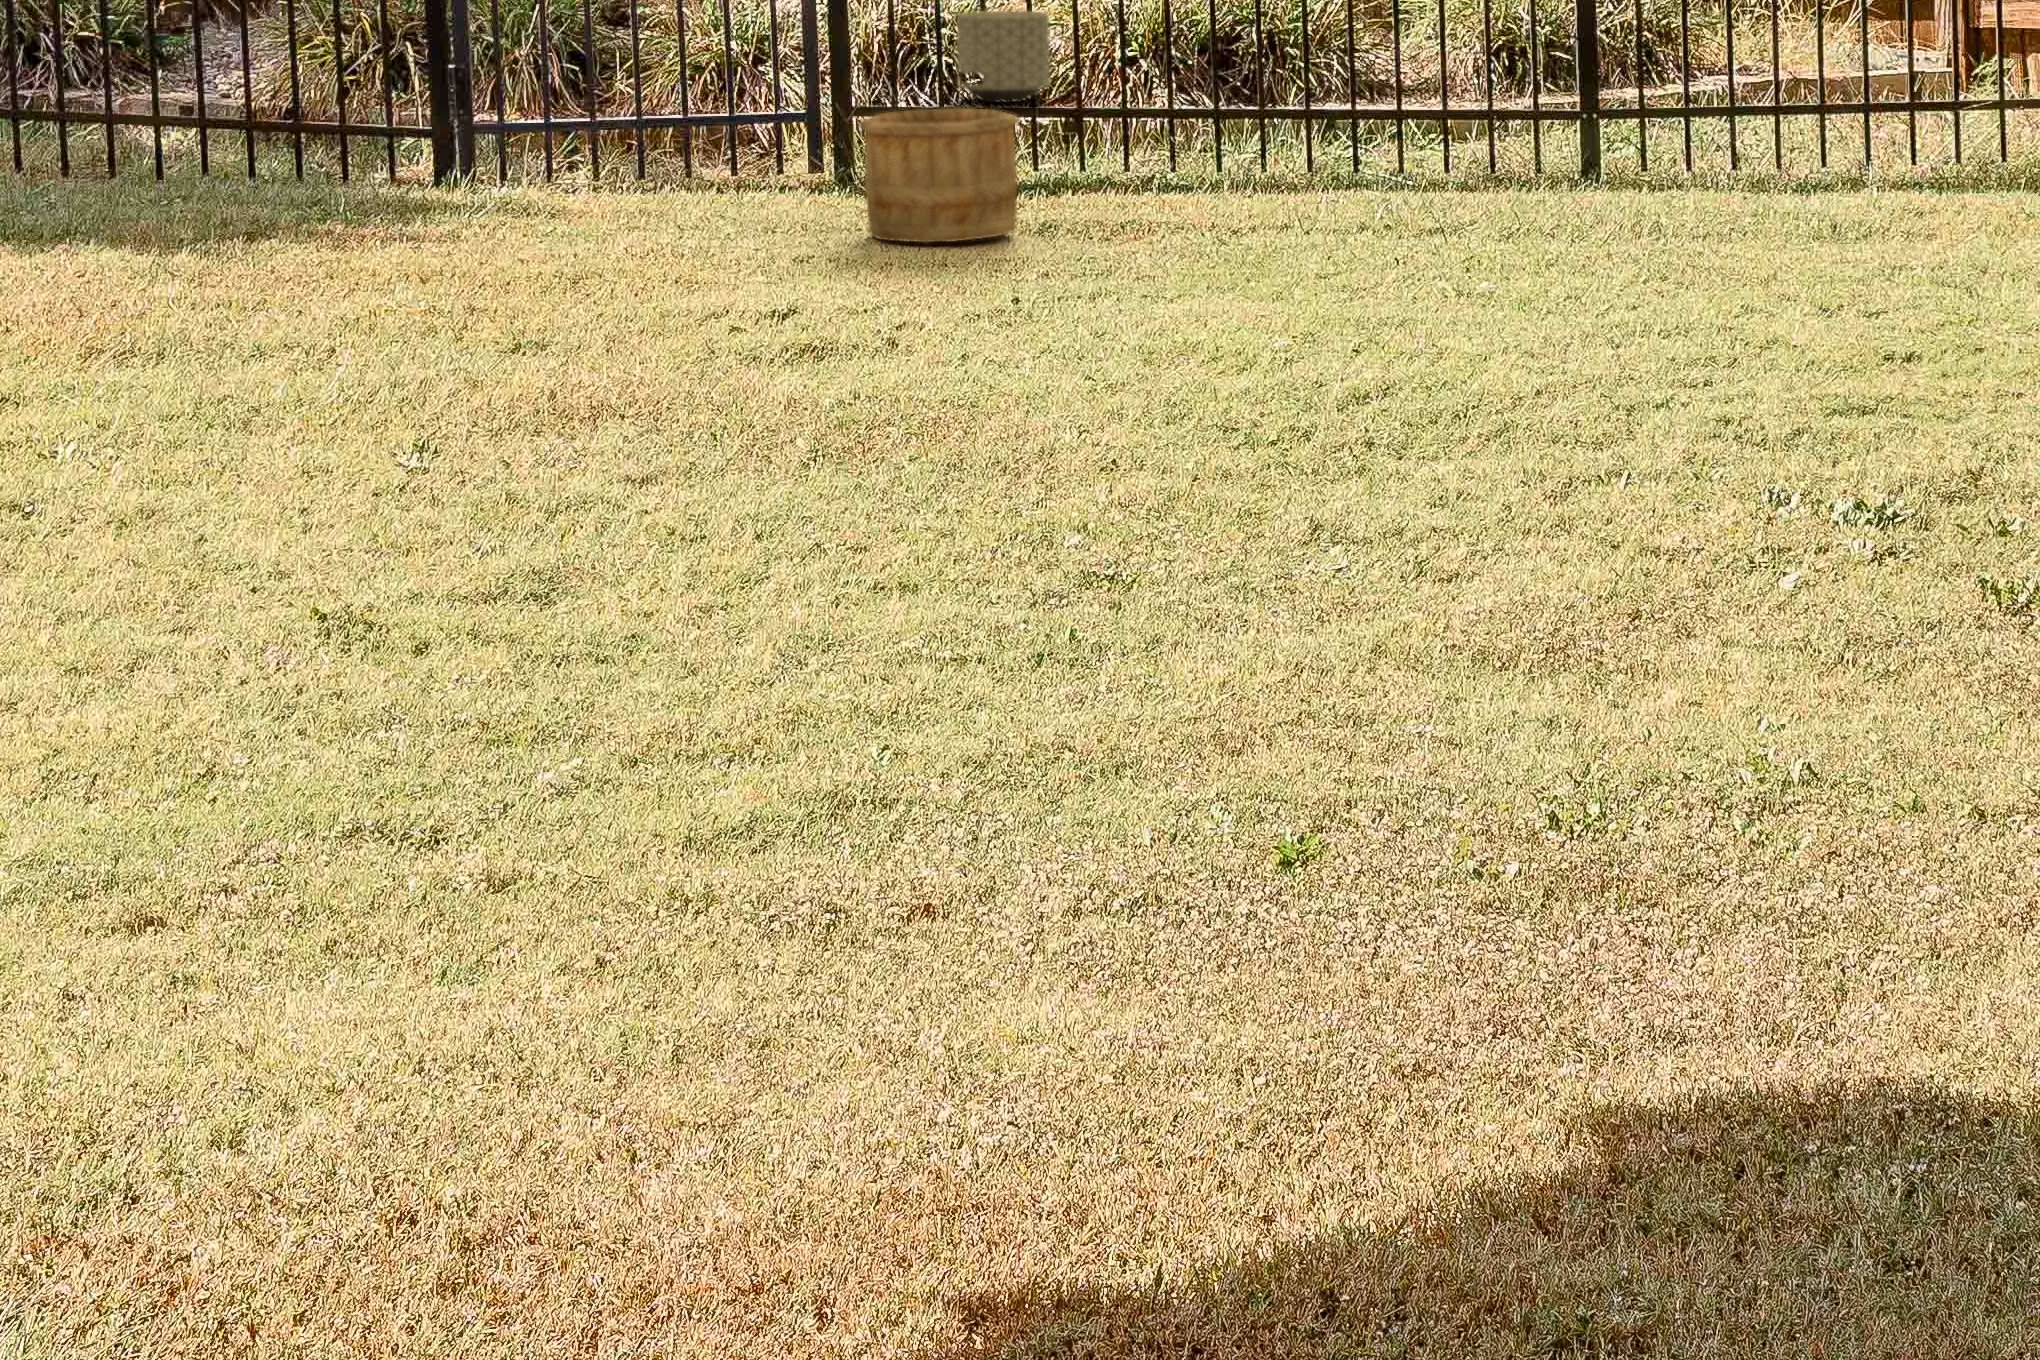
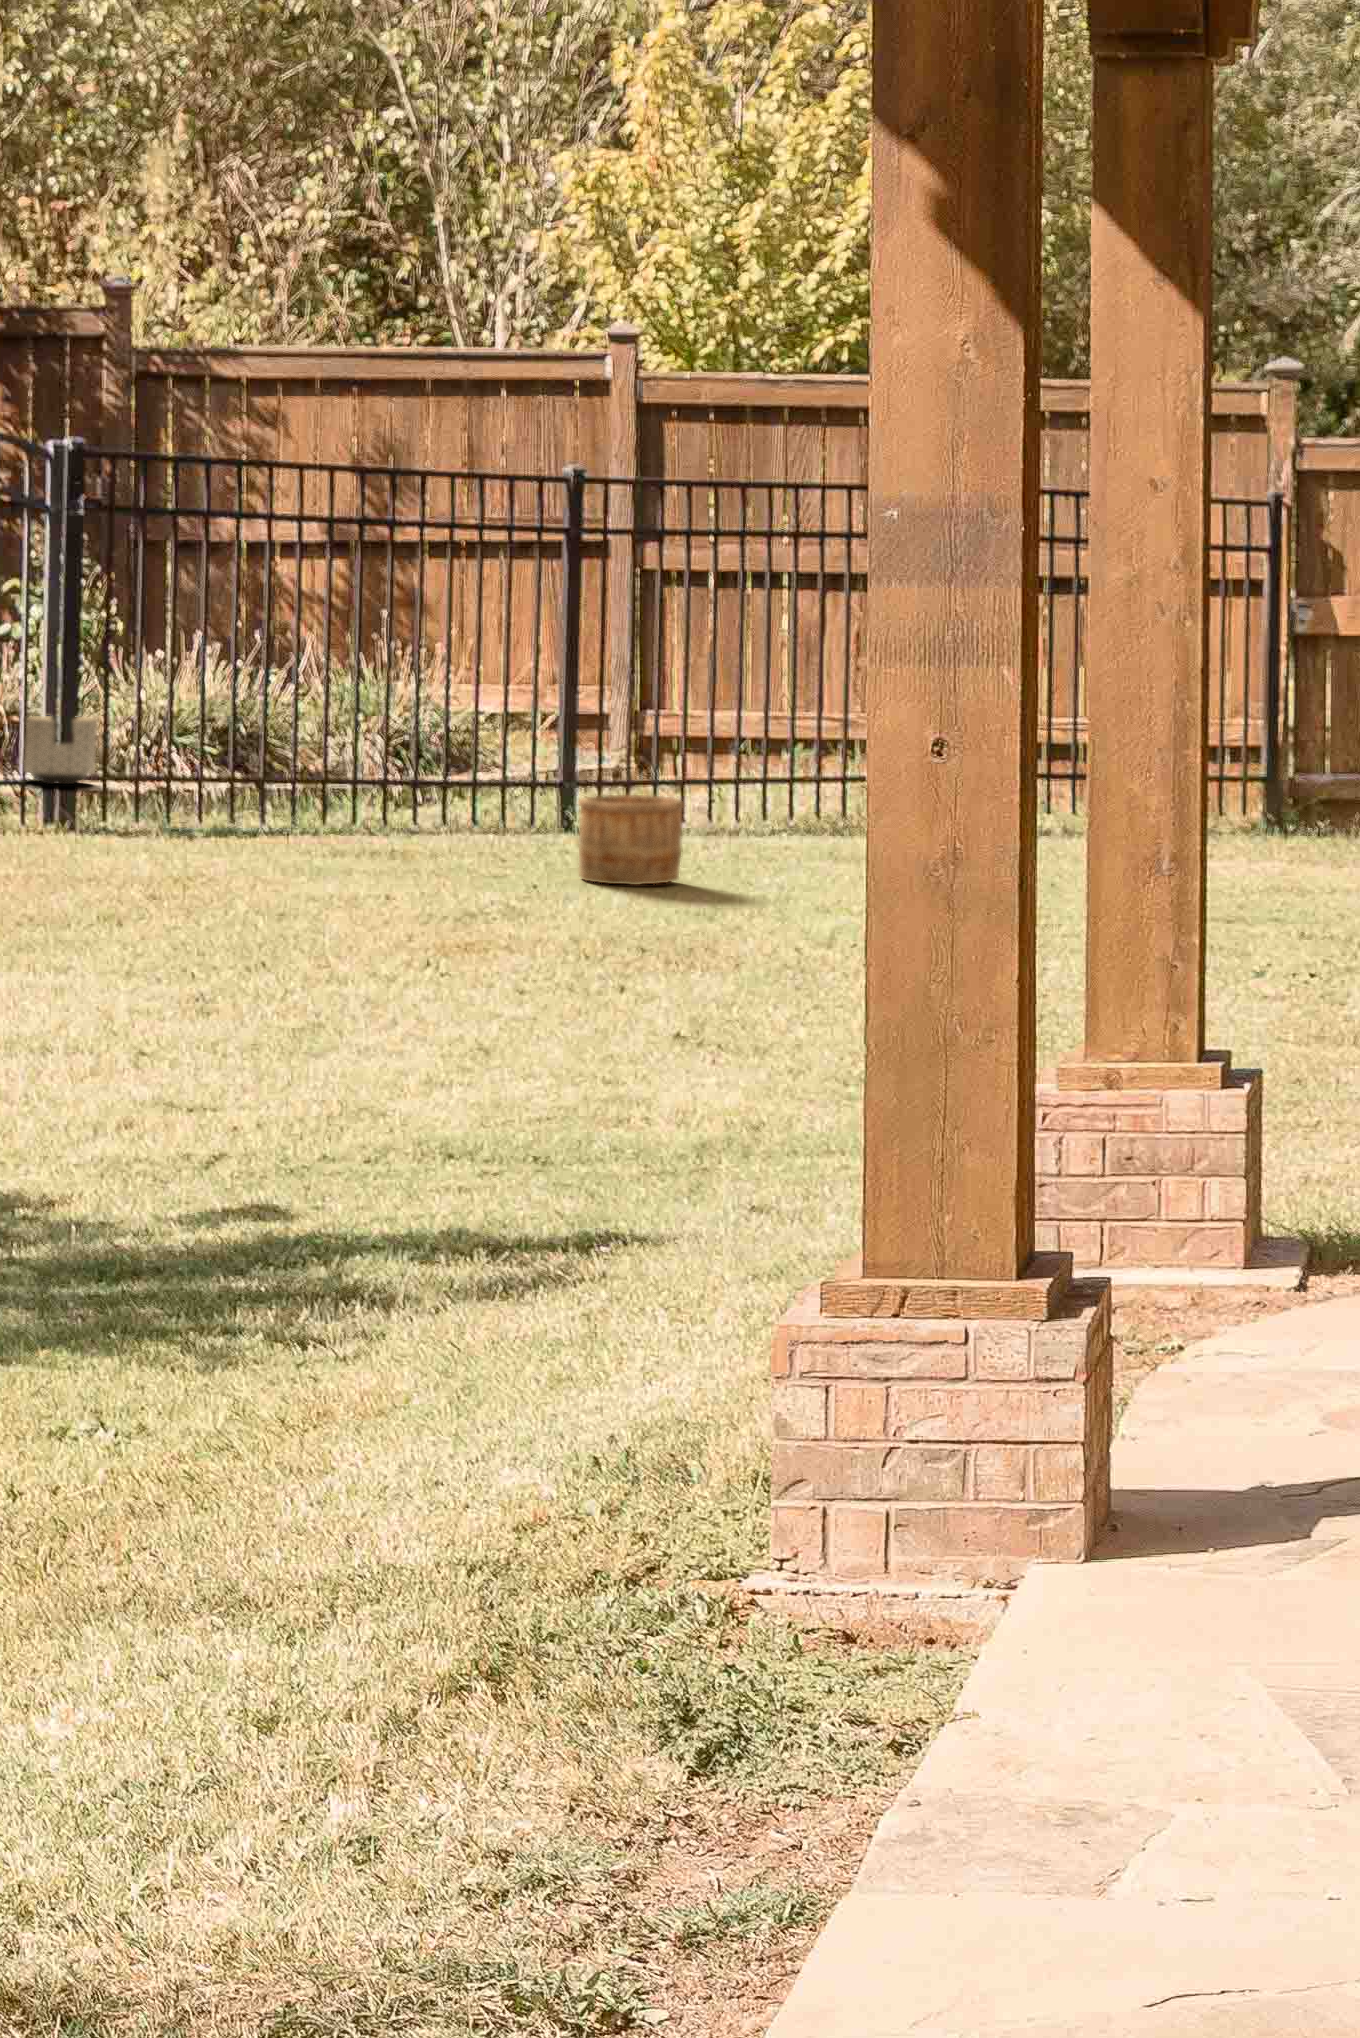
wooden bucket: present [859,108,1019,243] -> present [578,795,685,885]

